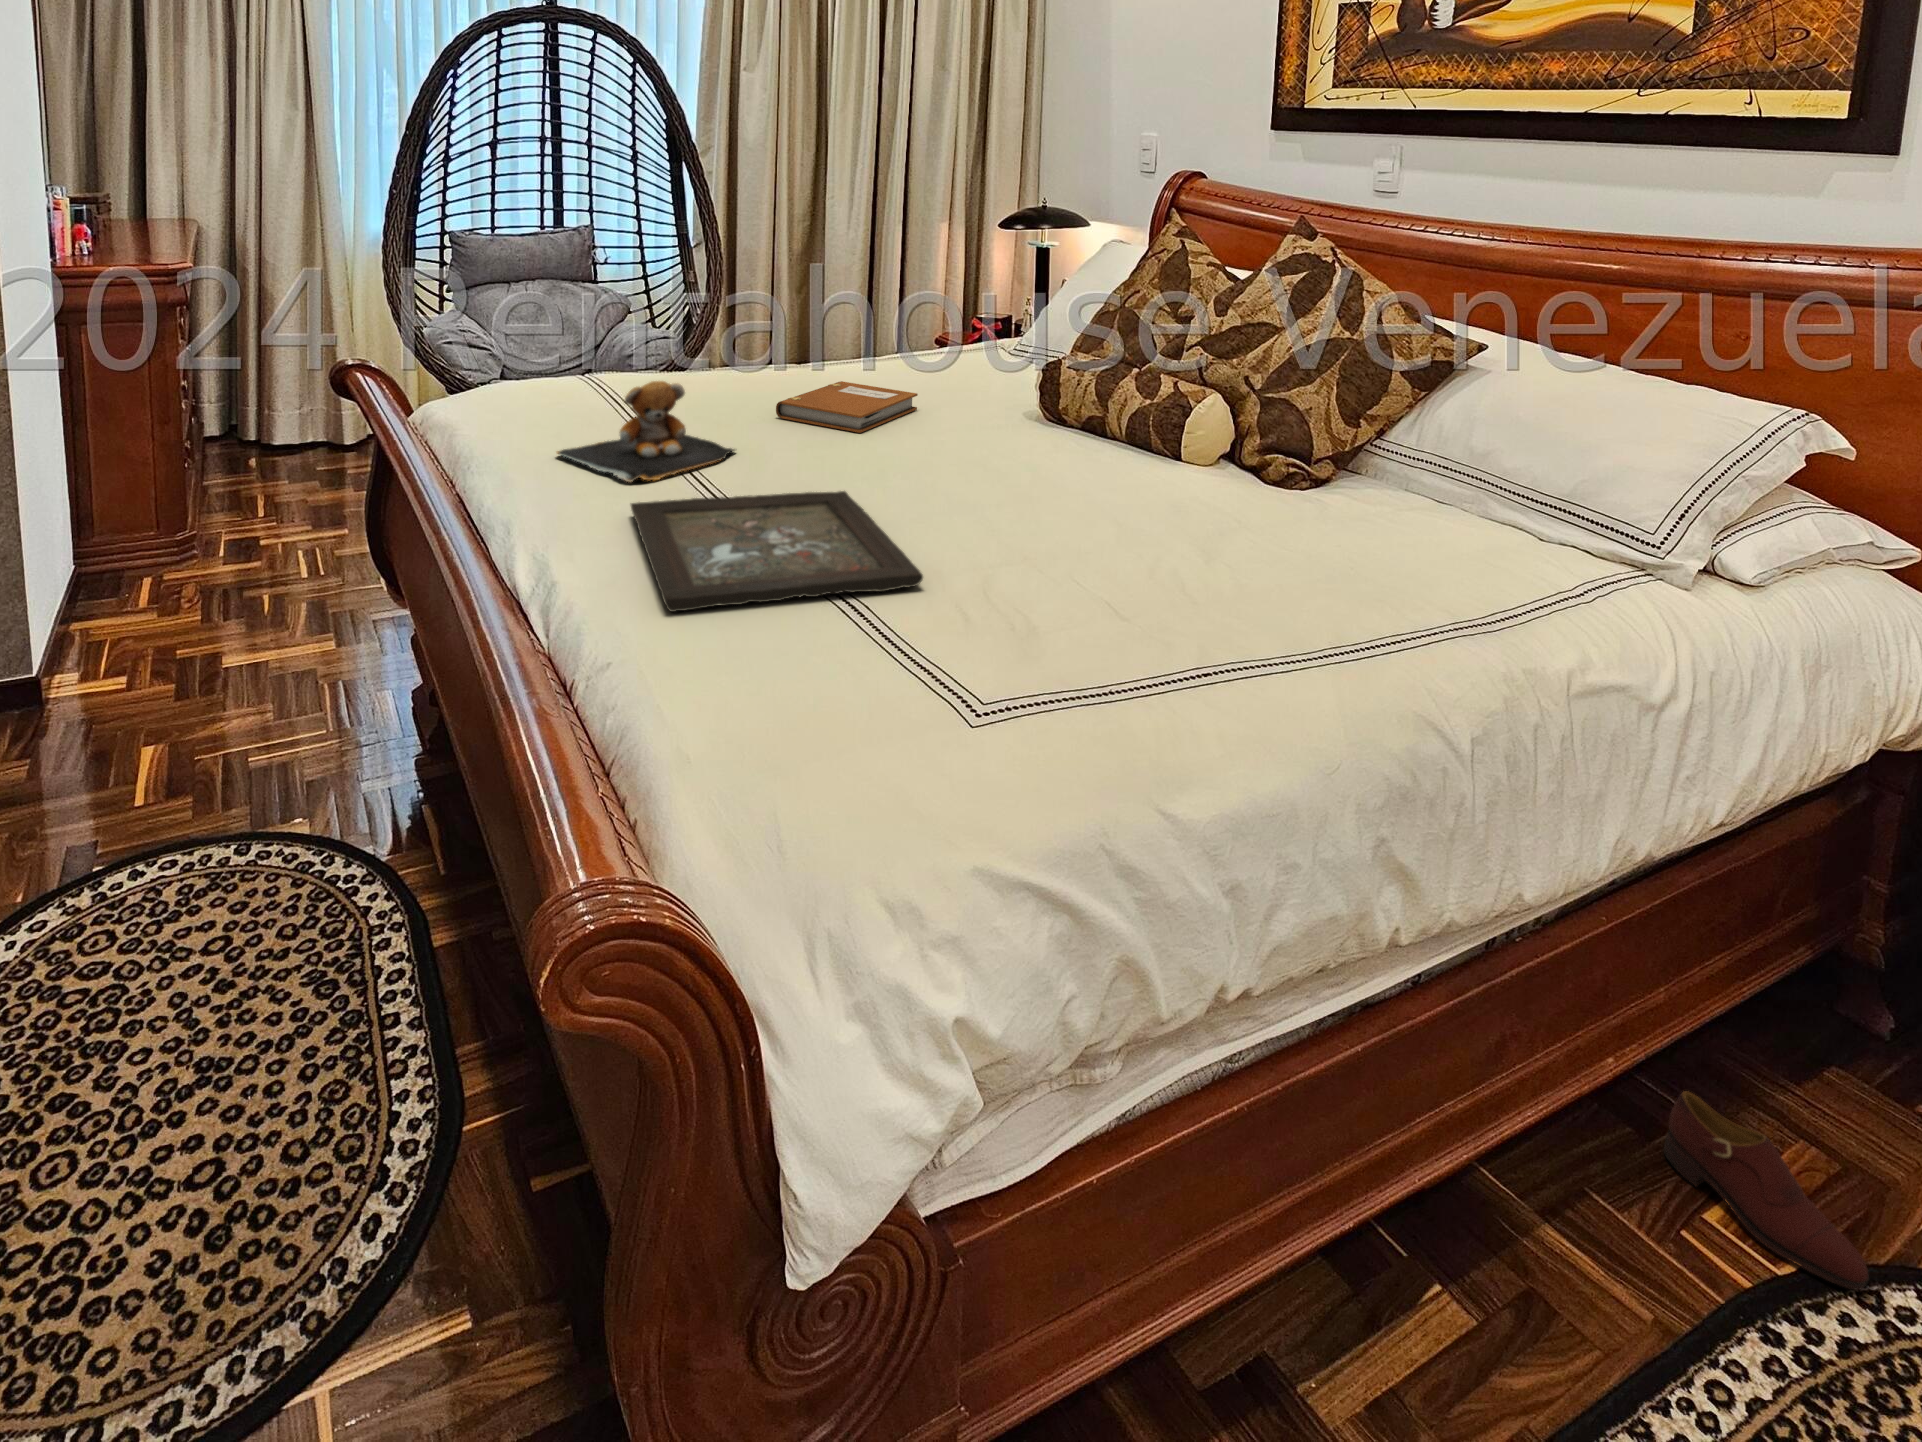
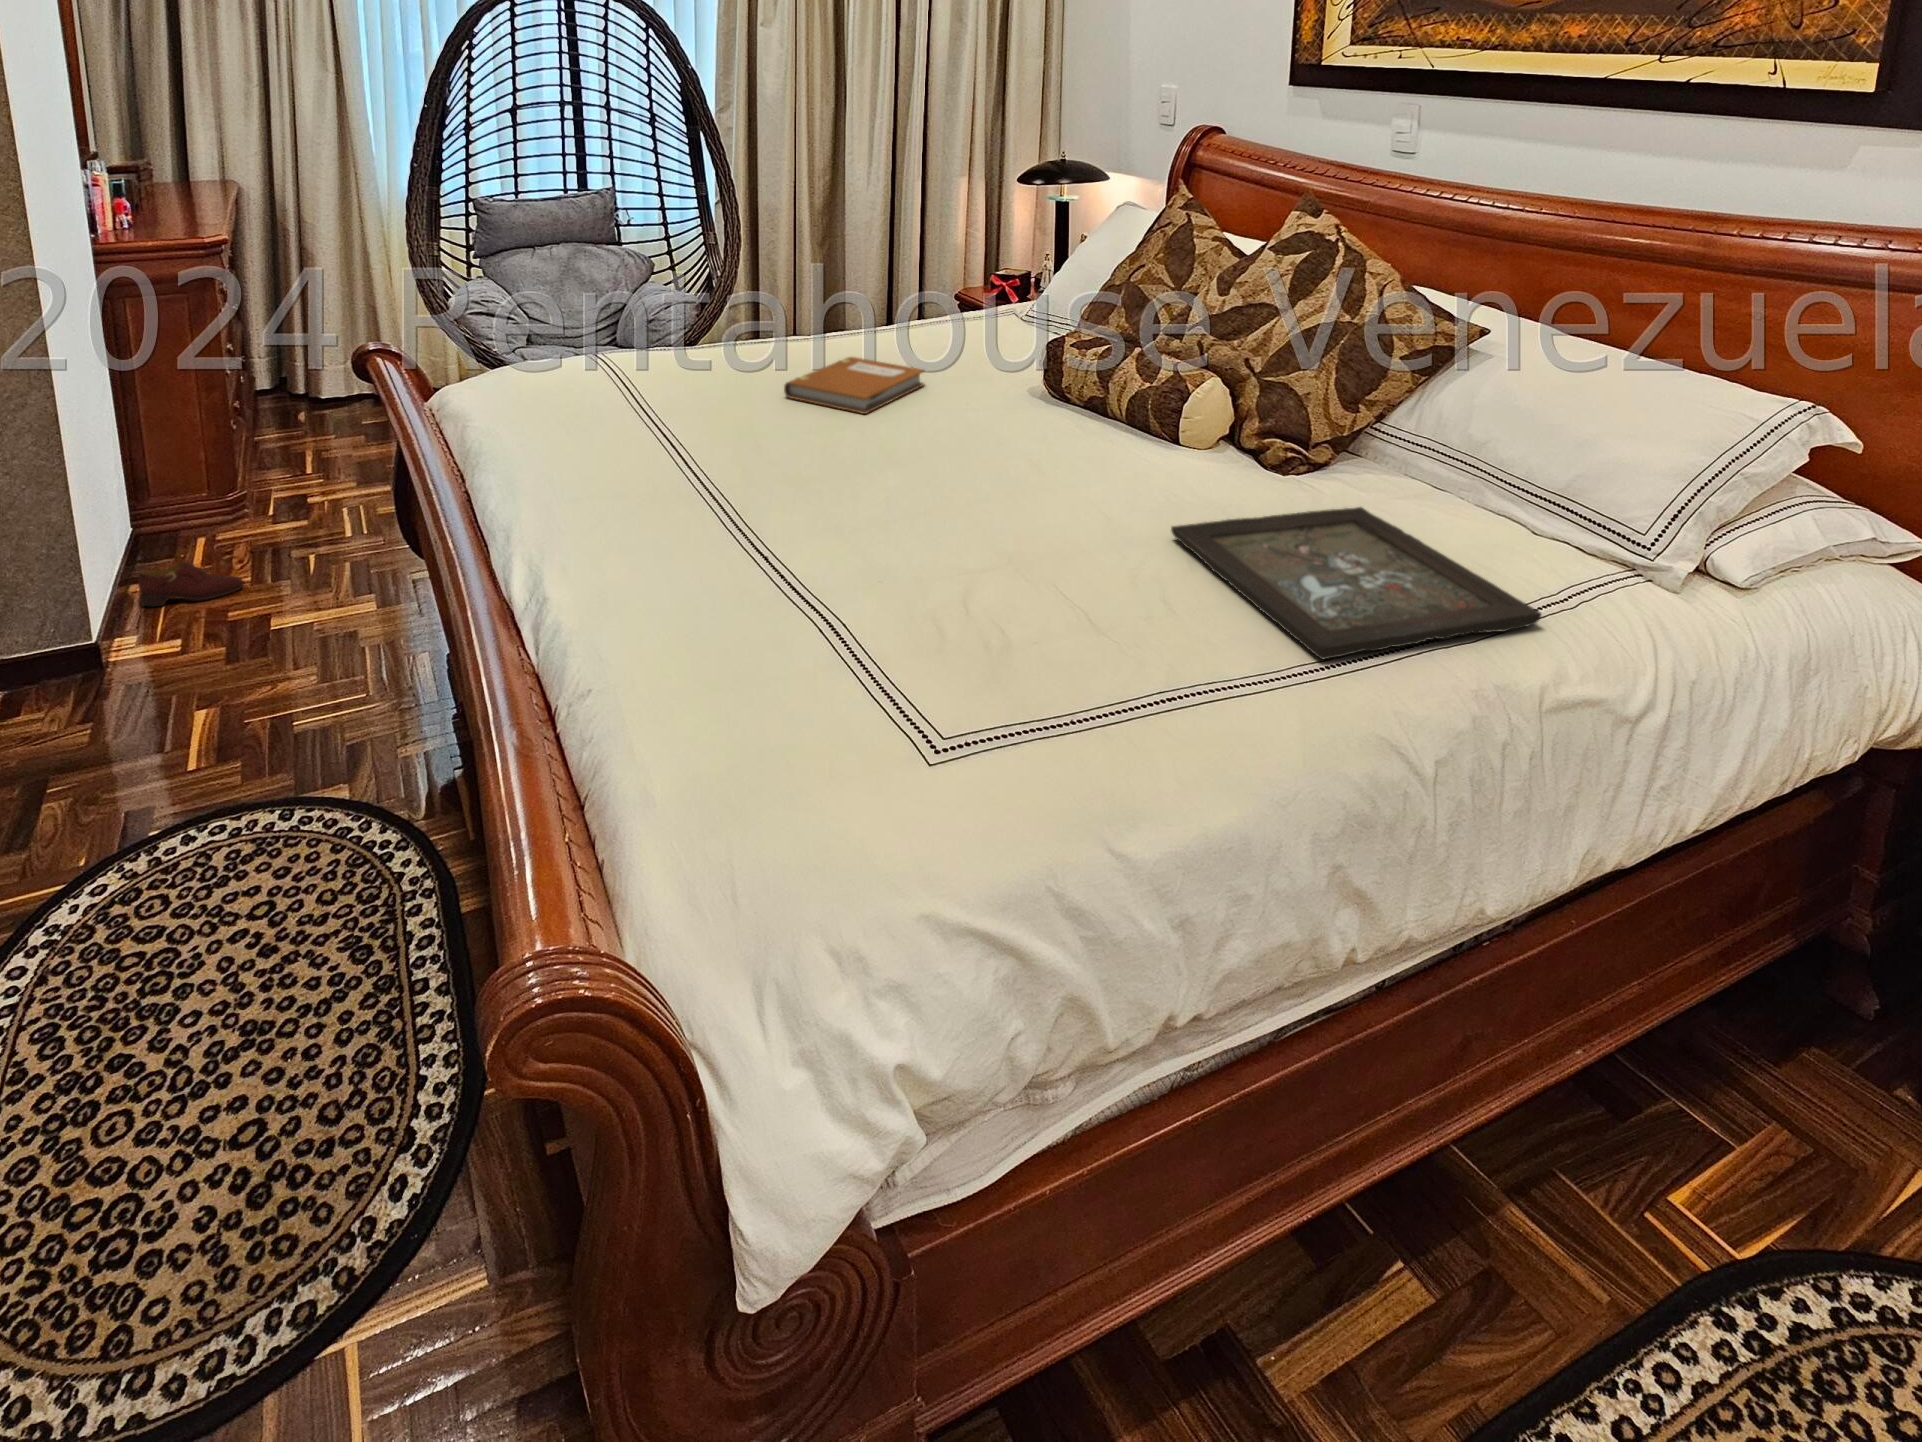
teddy bear: present [557,381,735,482] -> none [564,372,742,477]
tray: present [631,491,923,612] -> present [1171,507,1541,659]
shoe: present [1664,1091,1869,1290] -> present [138,561,244,607]

